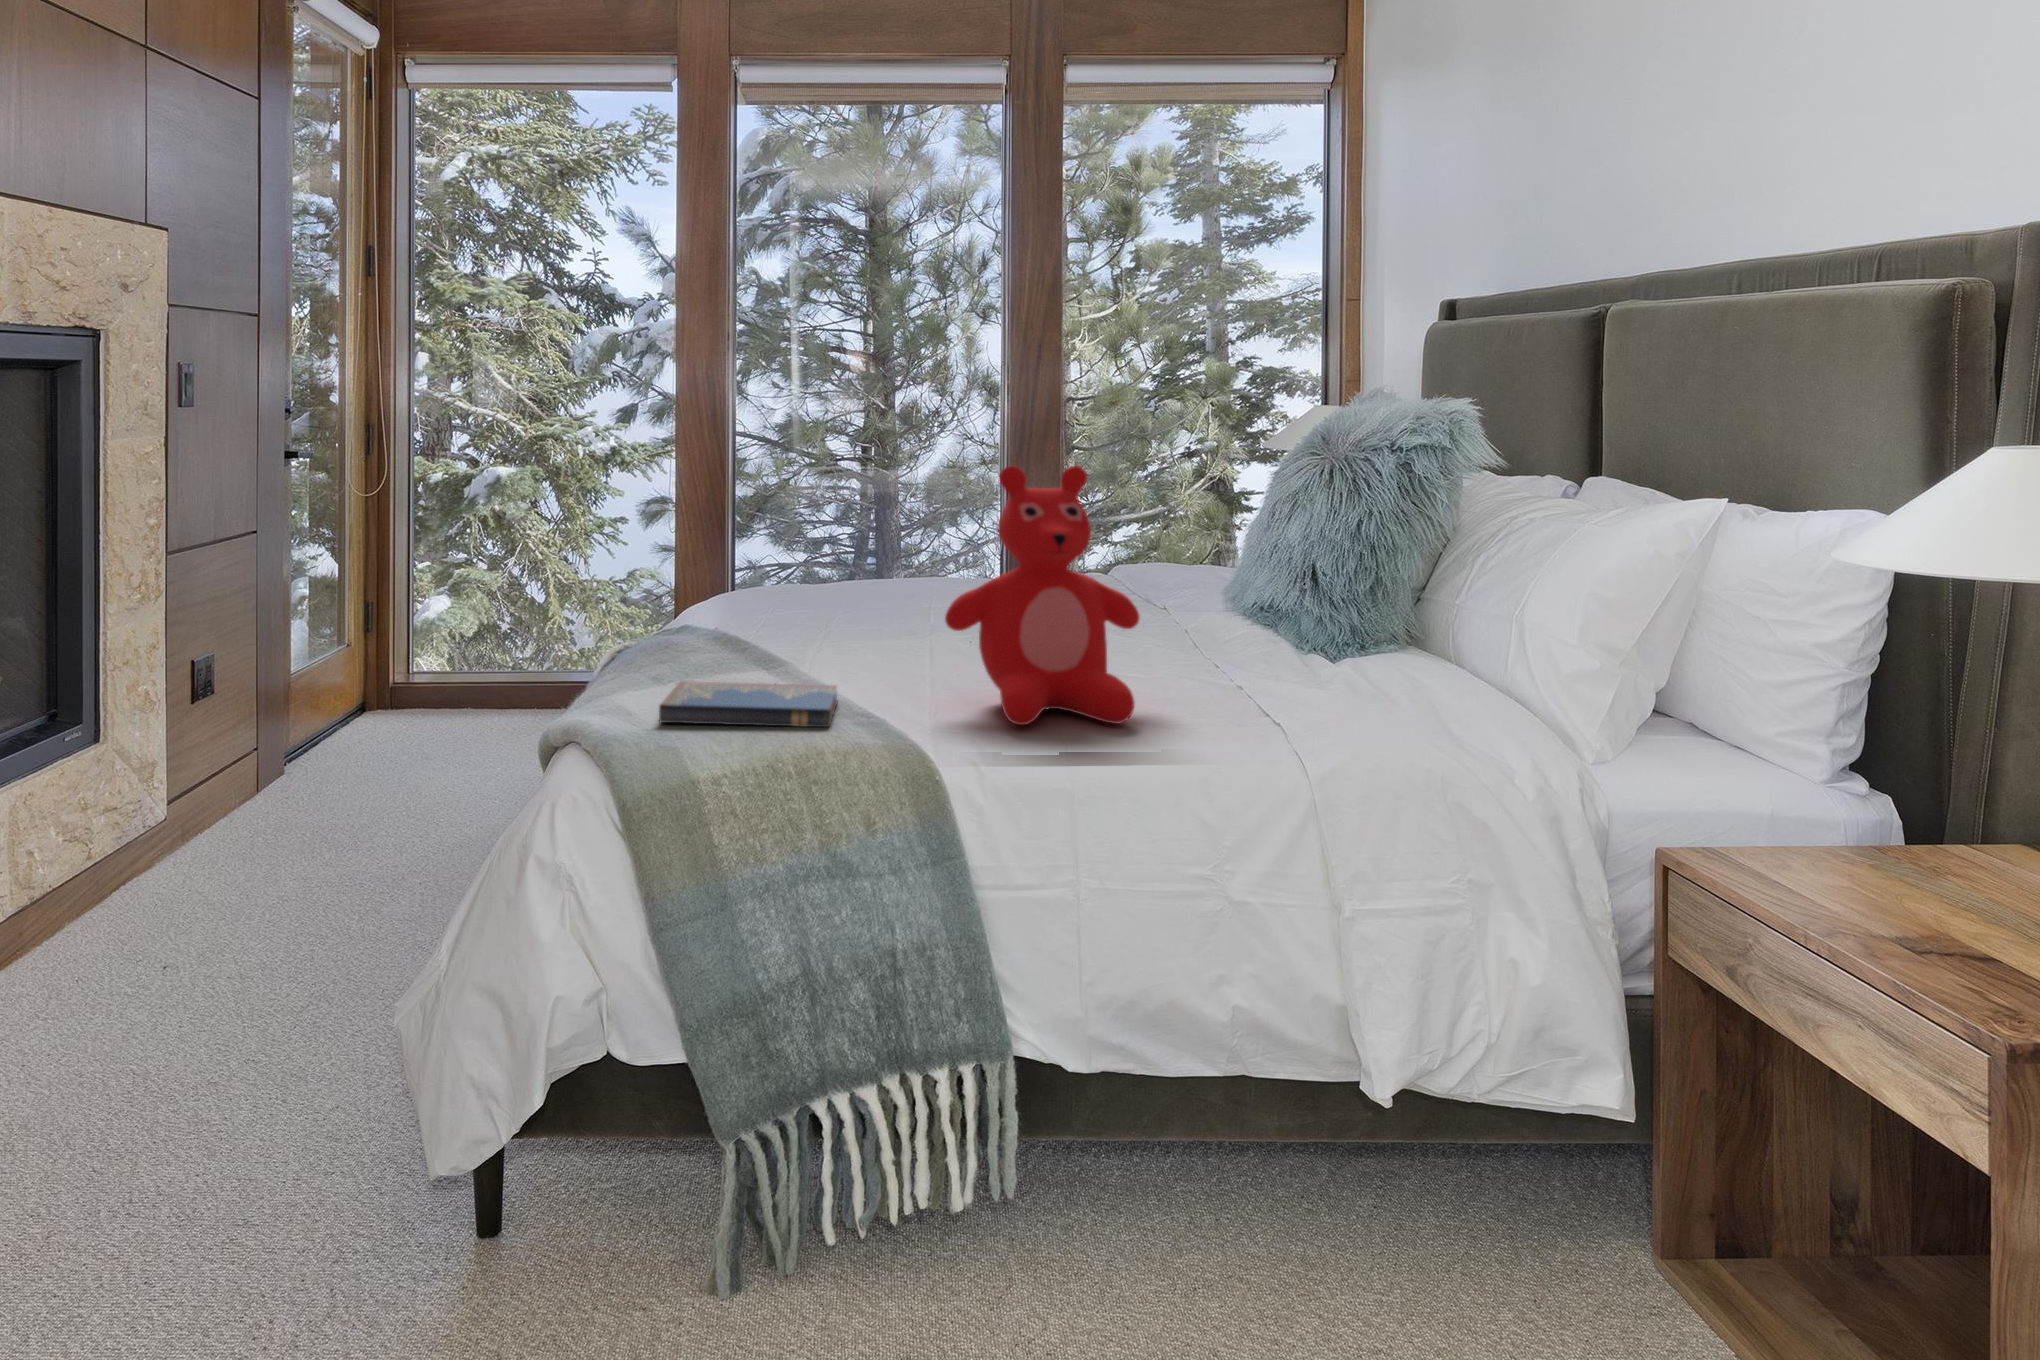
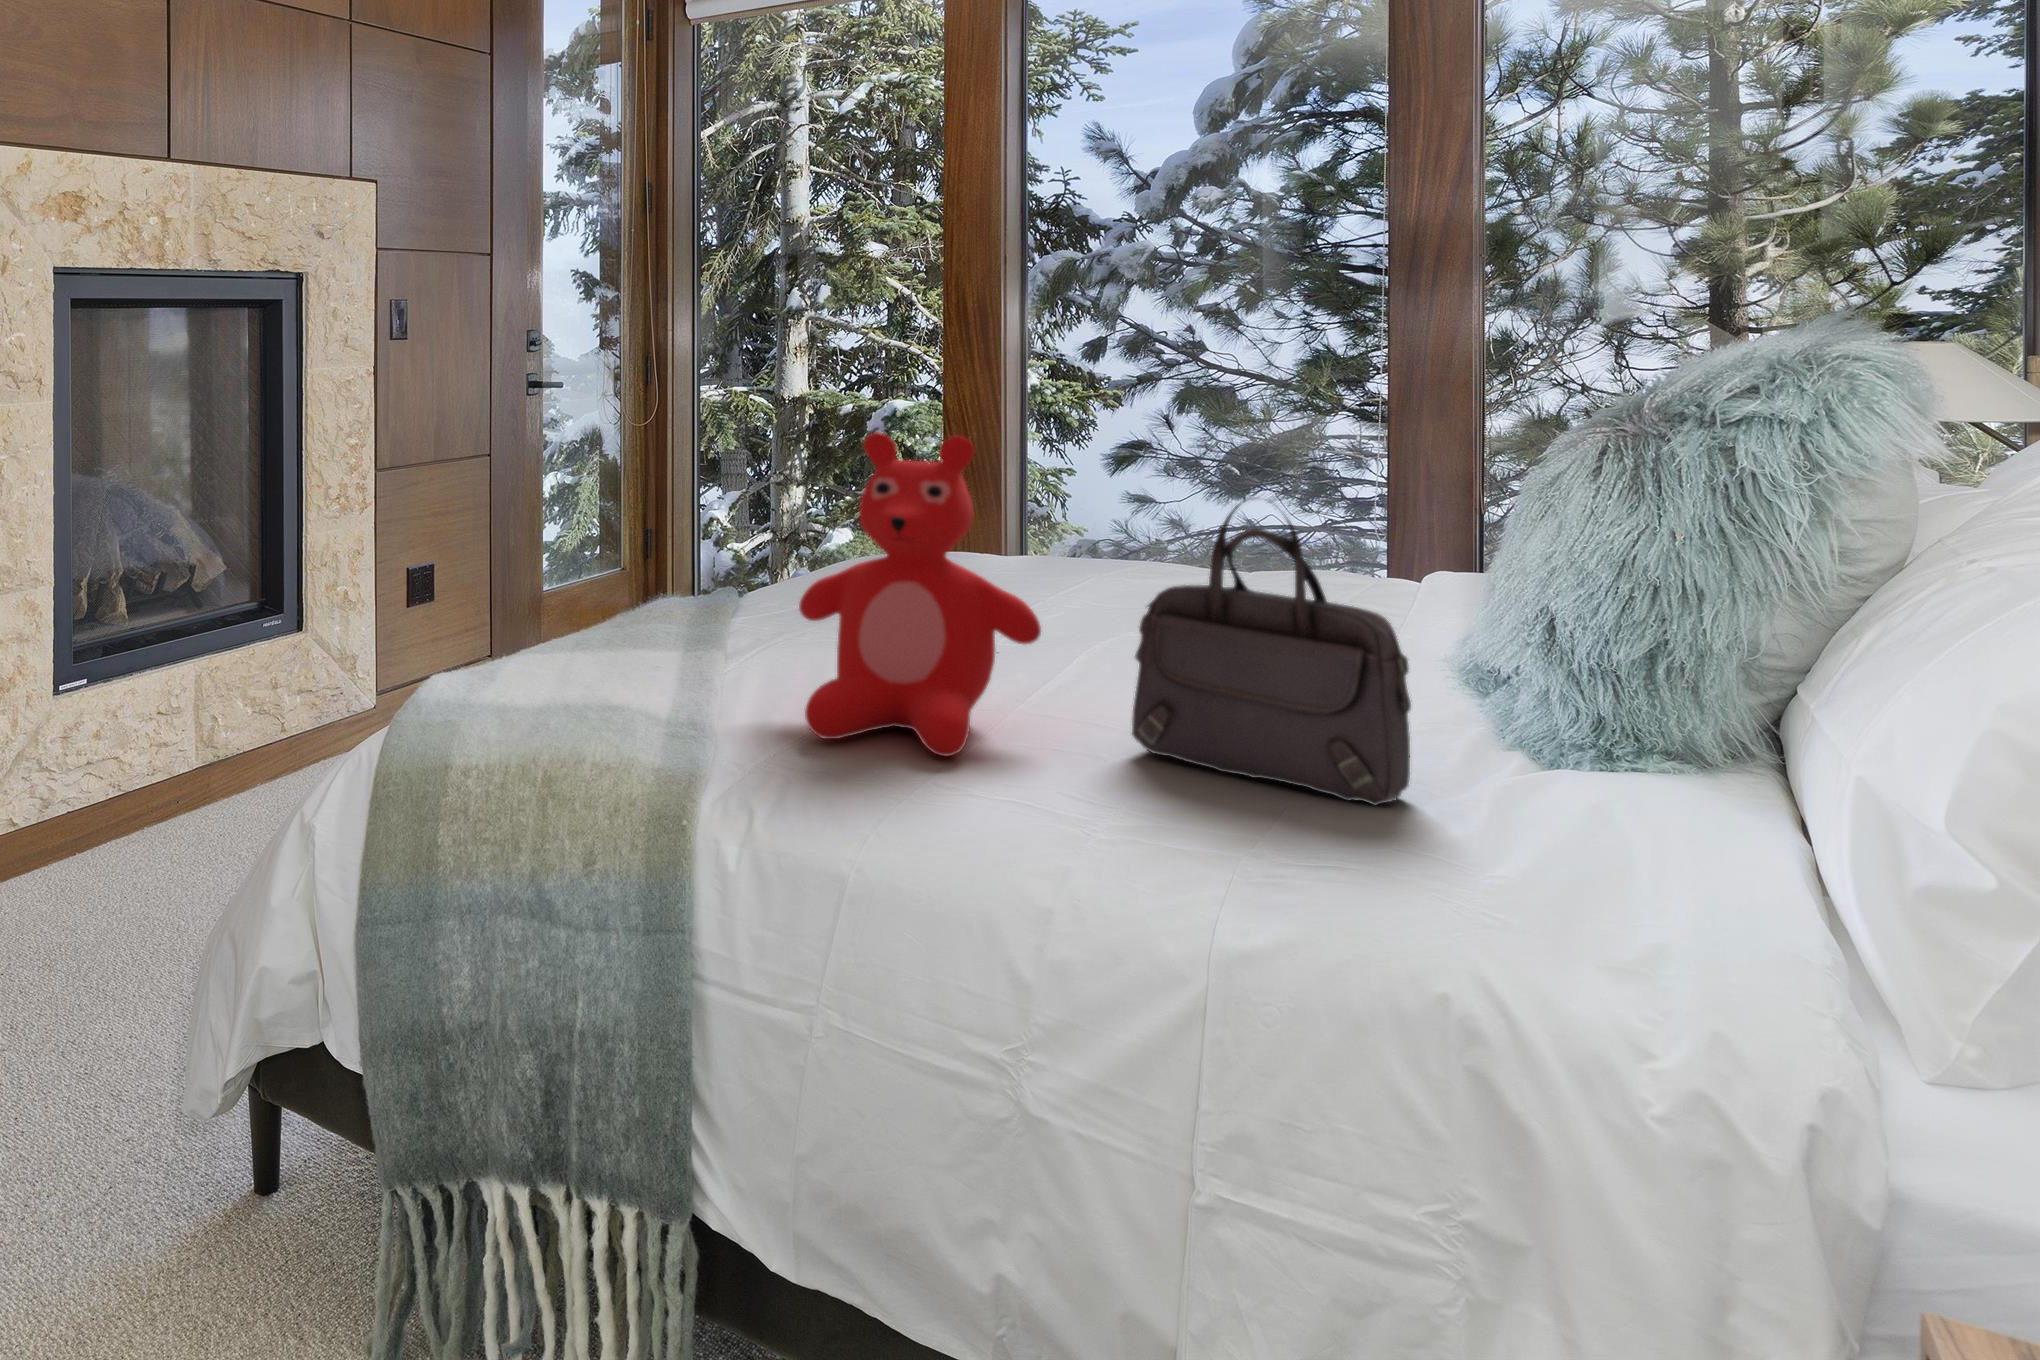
handbag: none [1205,499,1407,710] -> present [1132,499,1411,805]
hardcover book: present [659,681,837,727] -> none [493,640,706,708]

